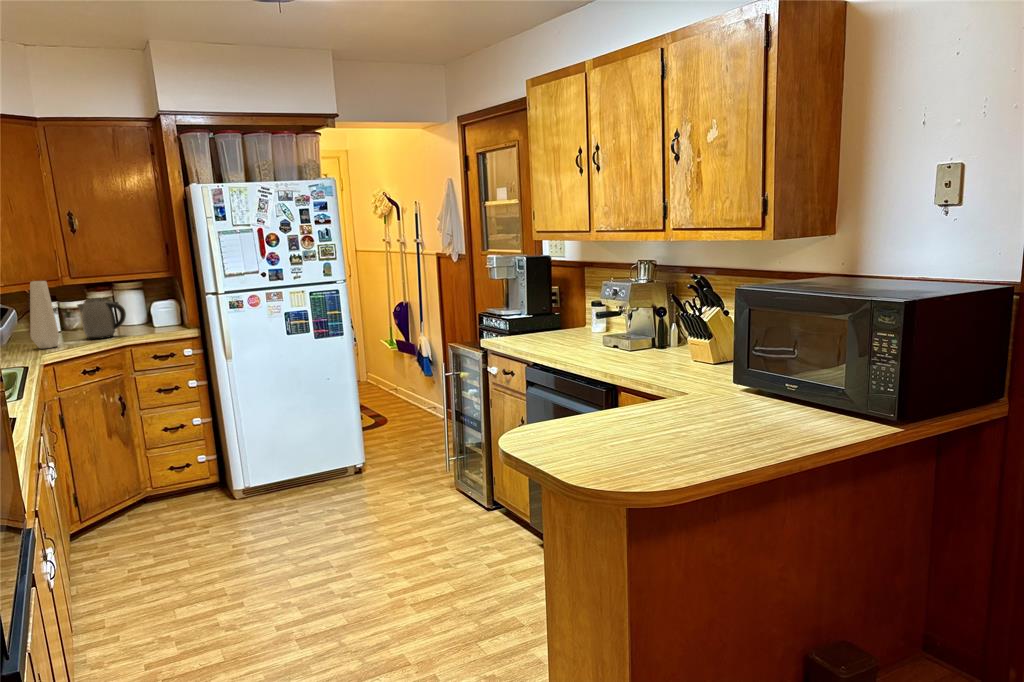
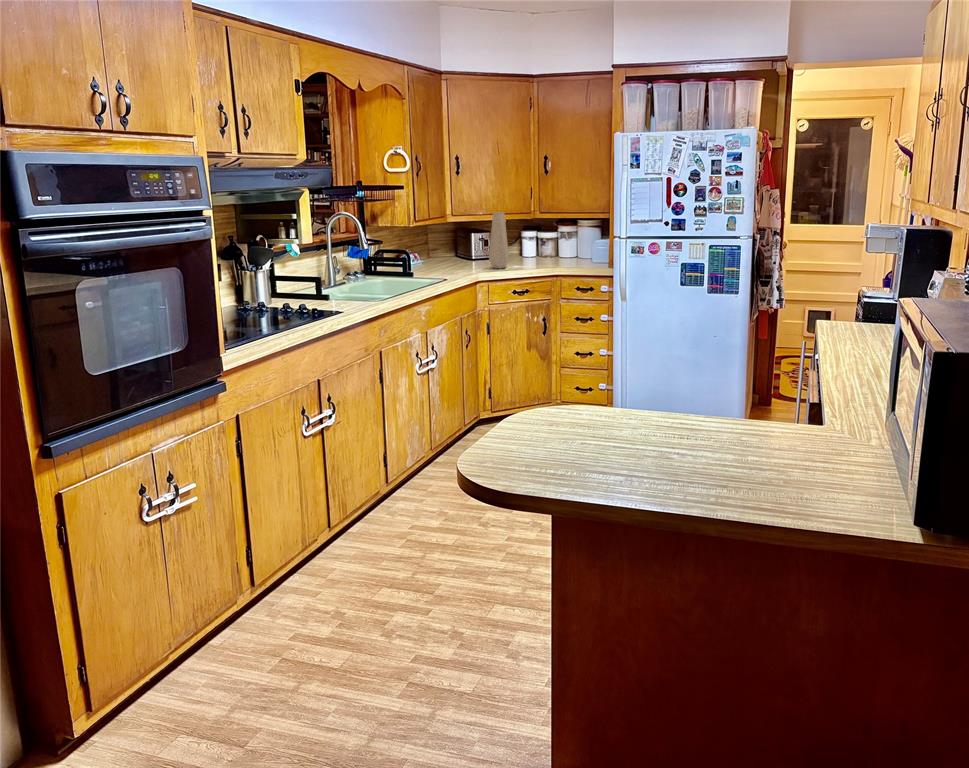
kettle: present [77,298,126,339] -> none [528,230,562,265]

